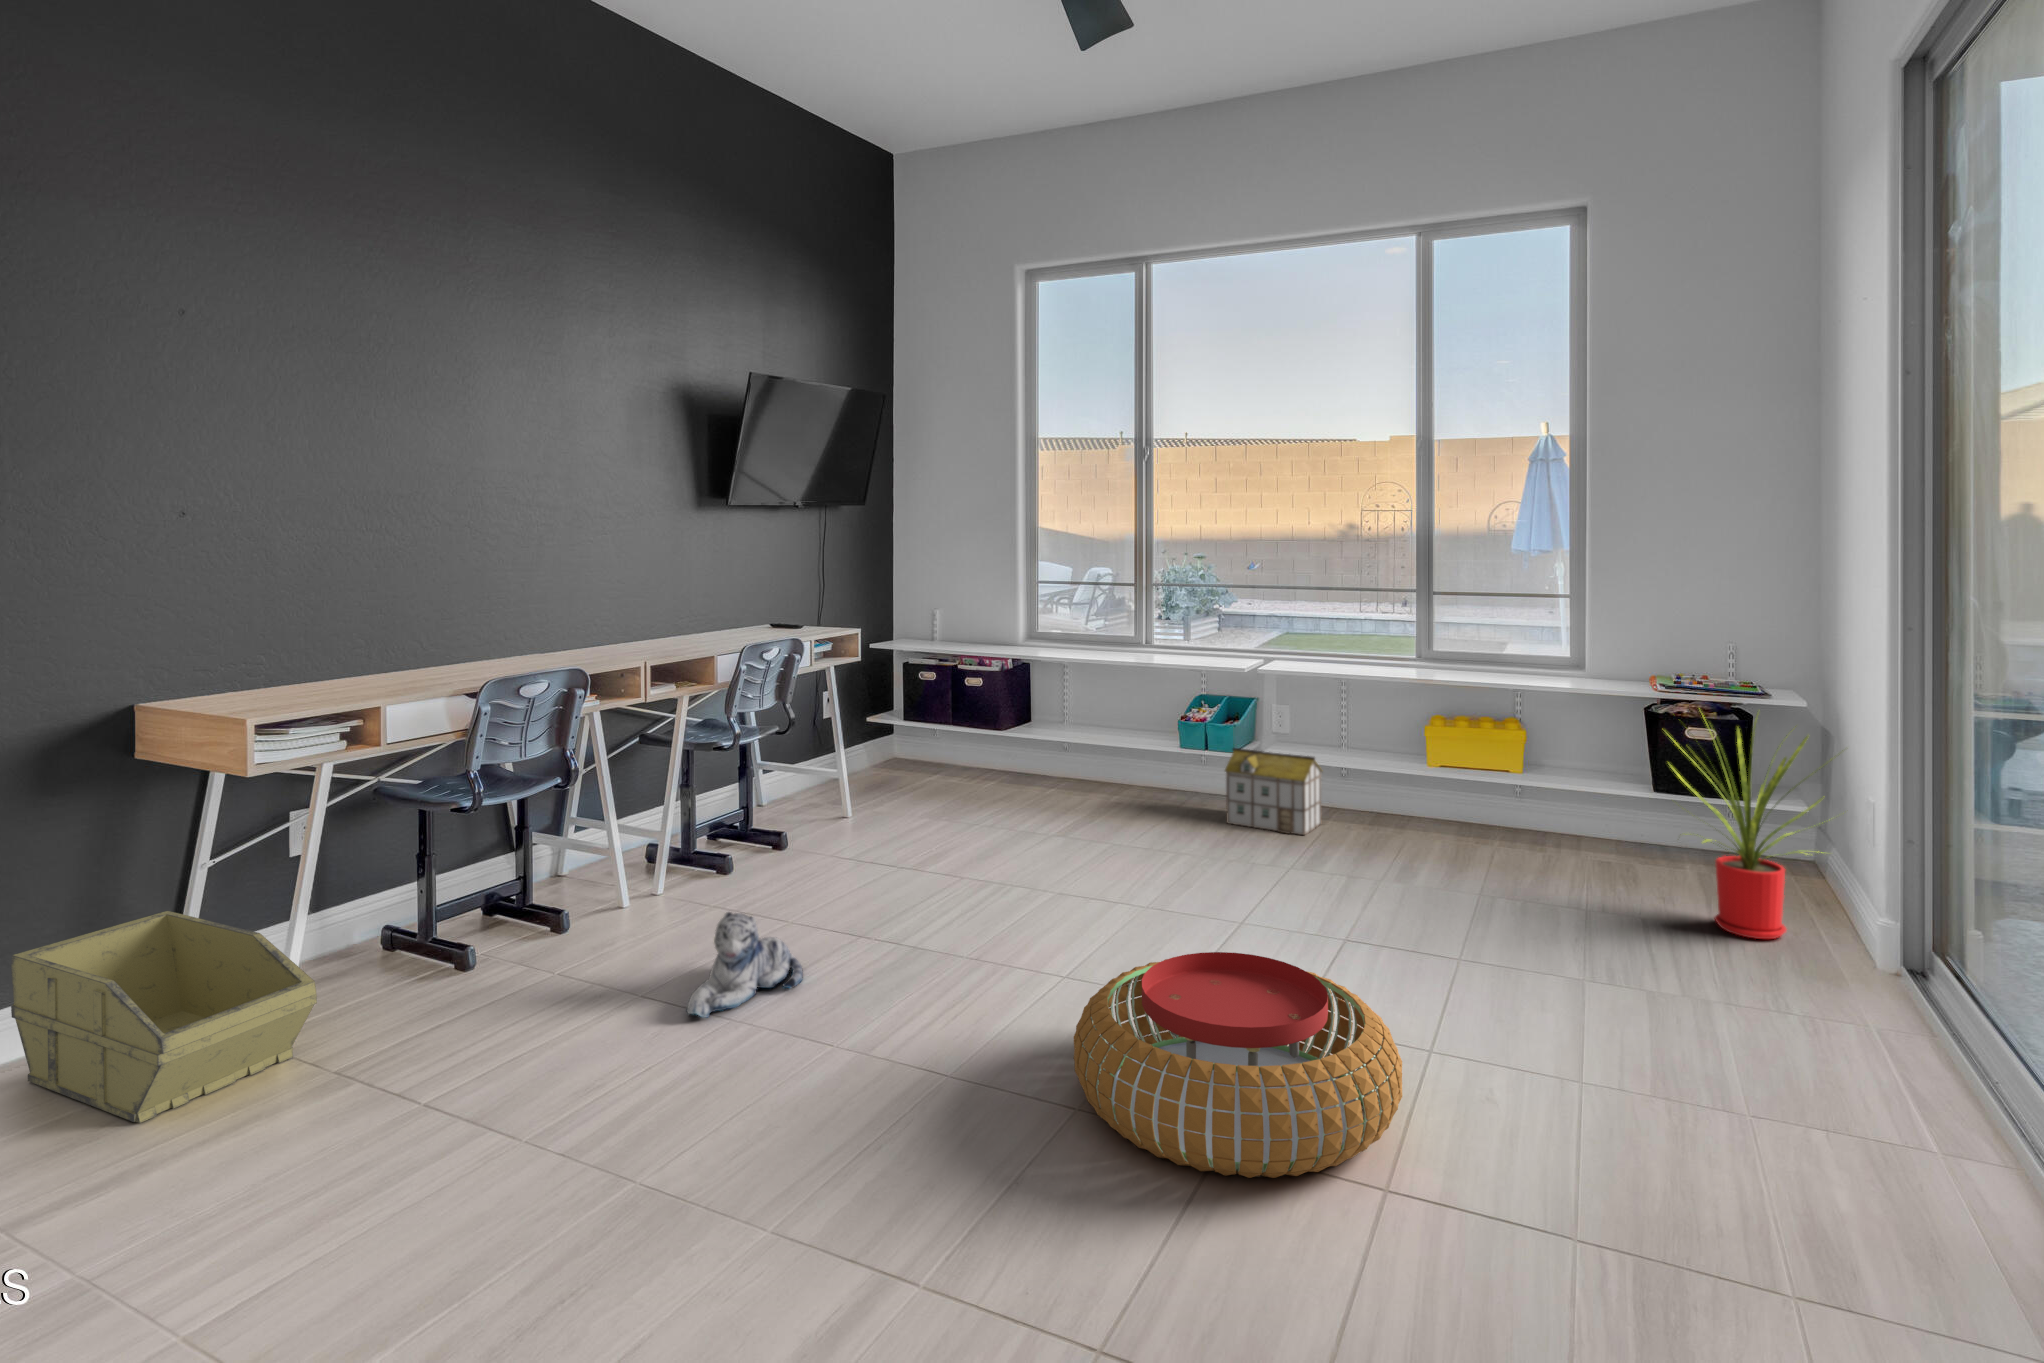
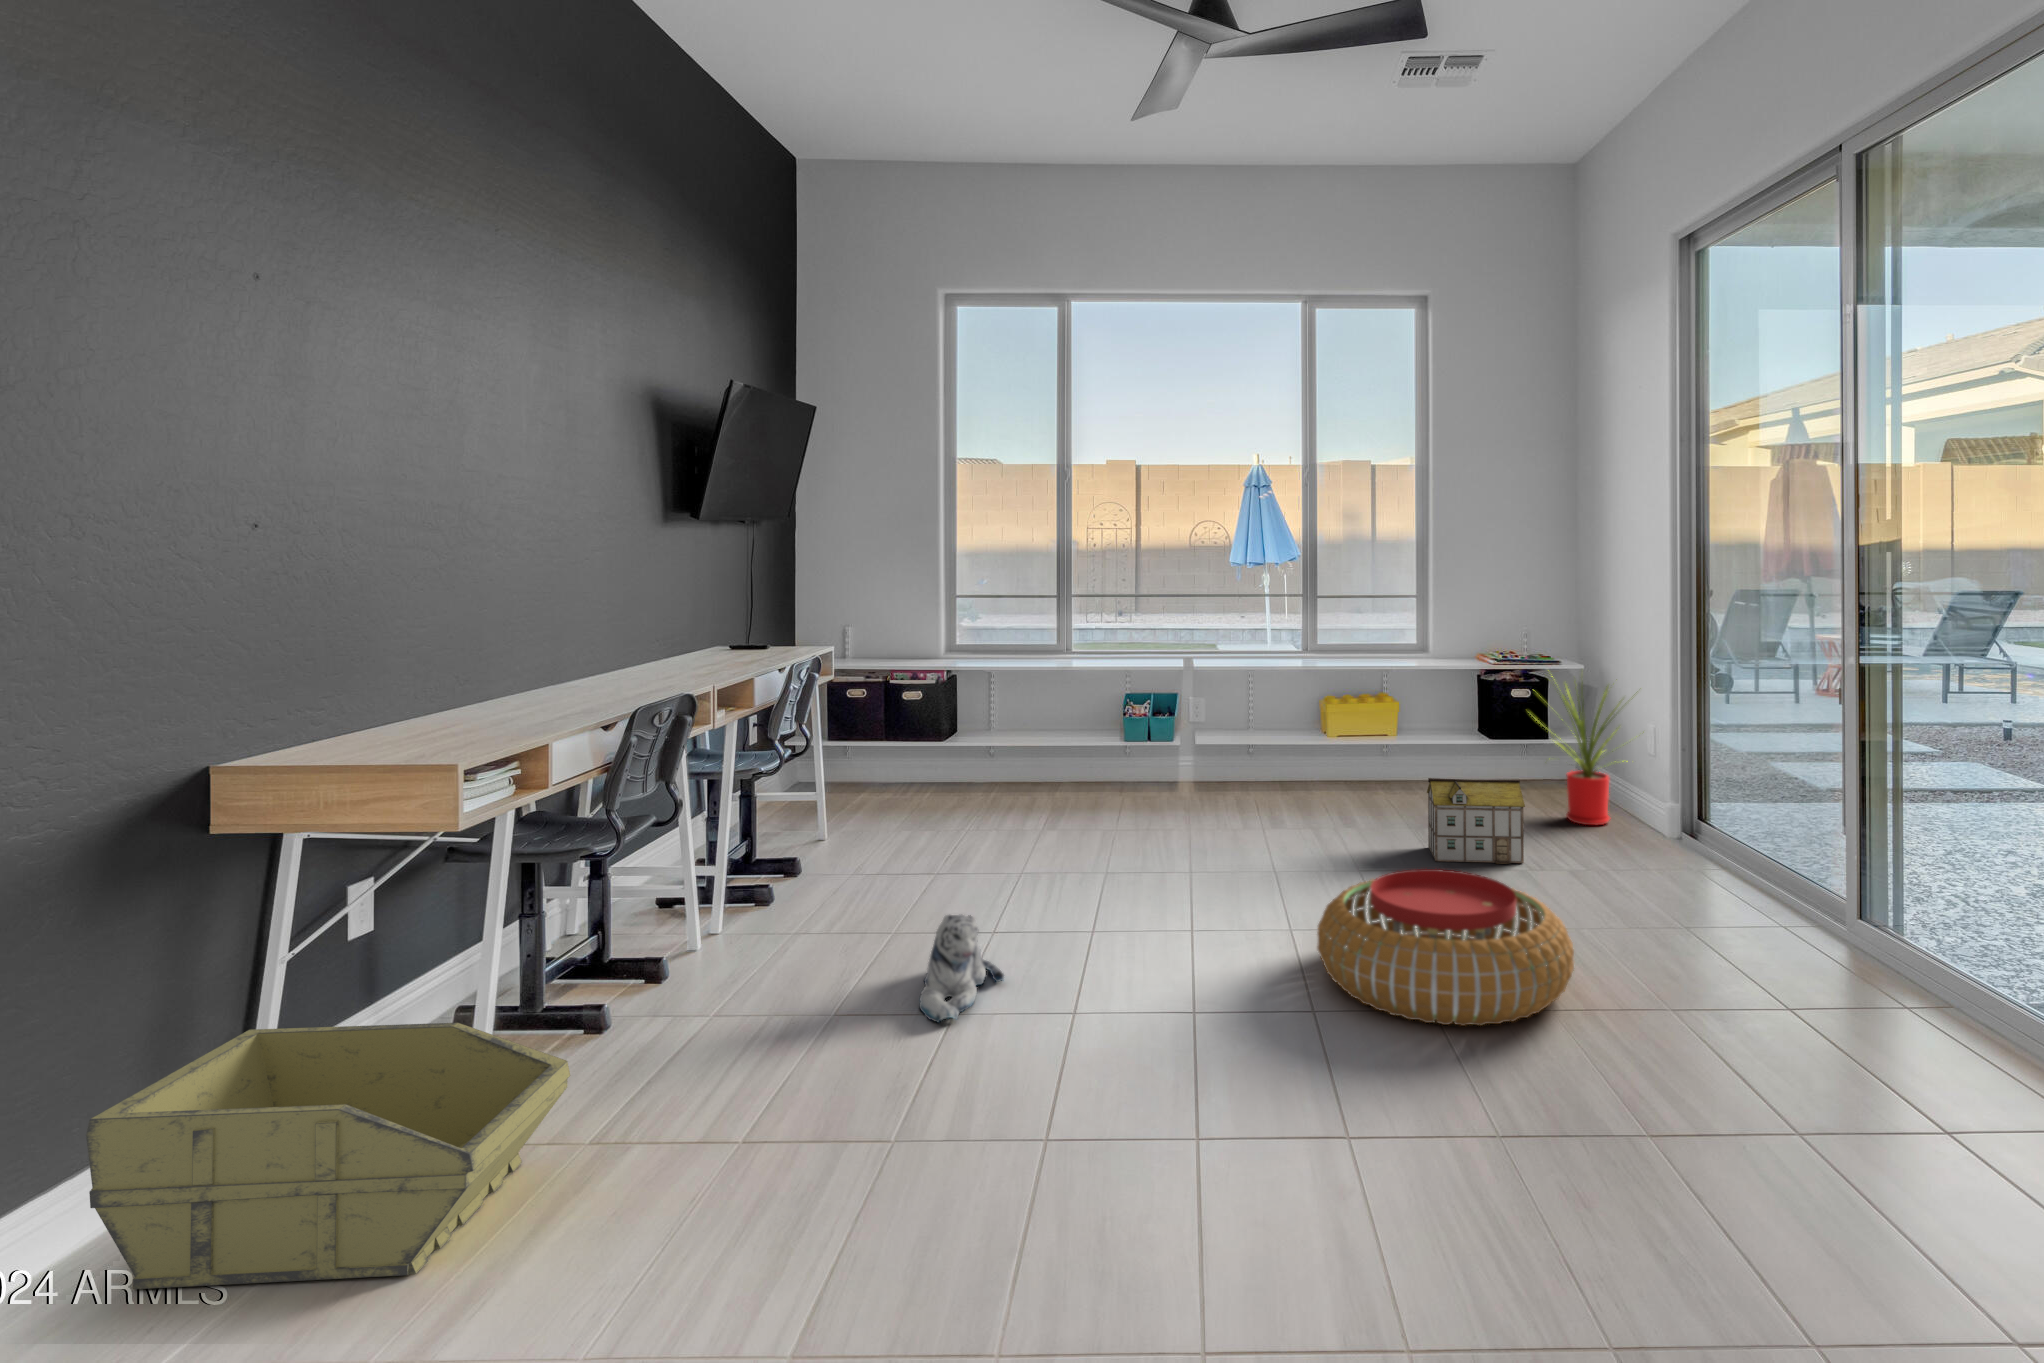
toy house: present [1225,748,1322,835] -> present [1427,778,1525,864]

